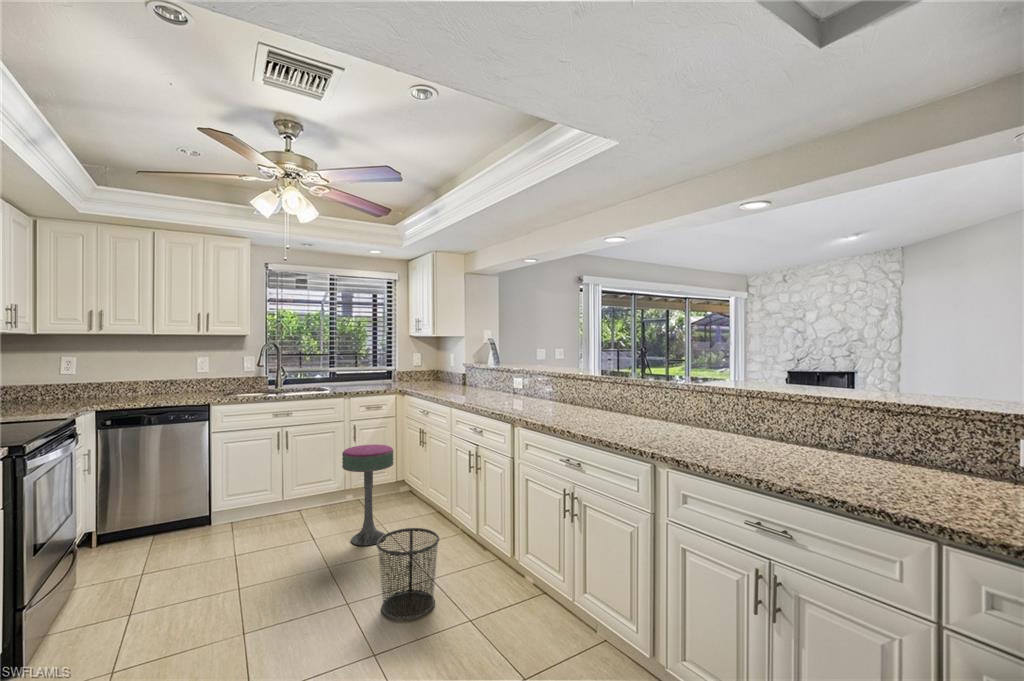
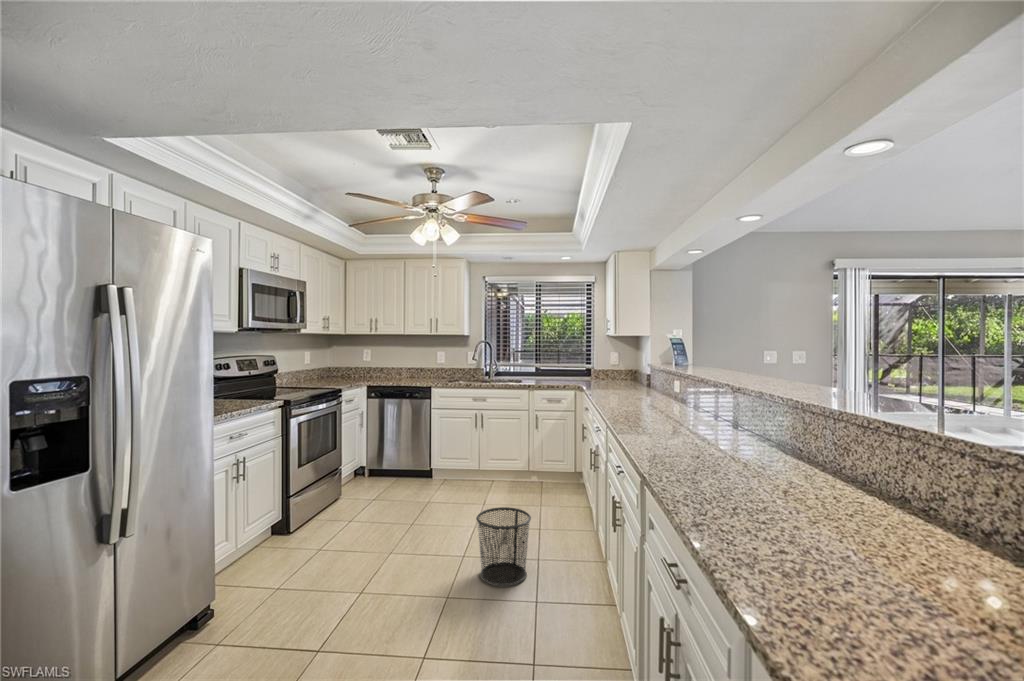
bar stool: present [342,445,394,546] -> none [501,432,544,521]

